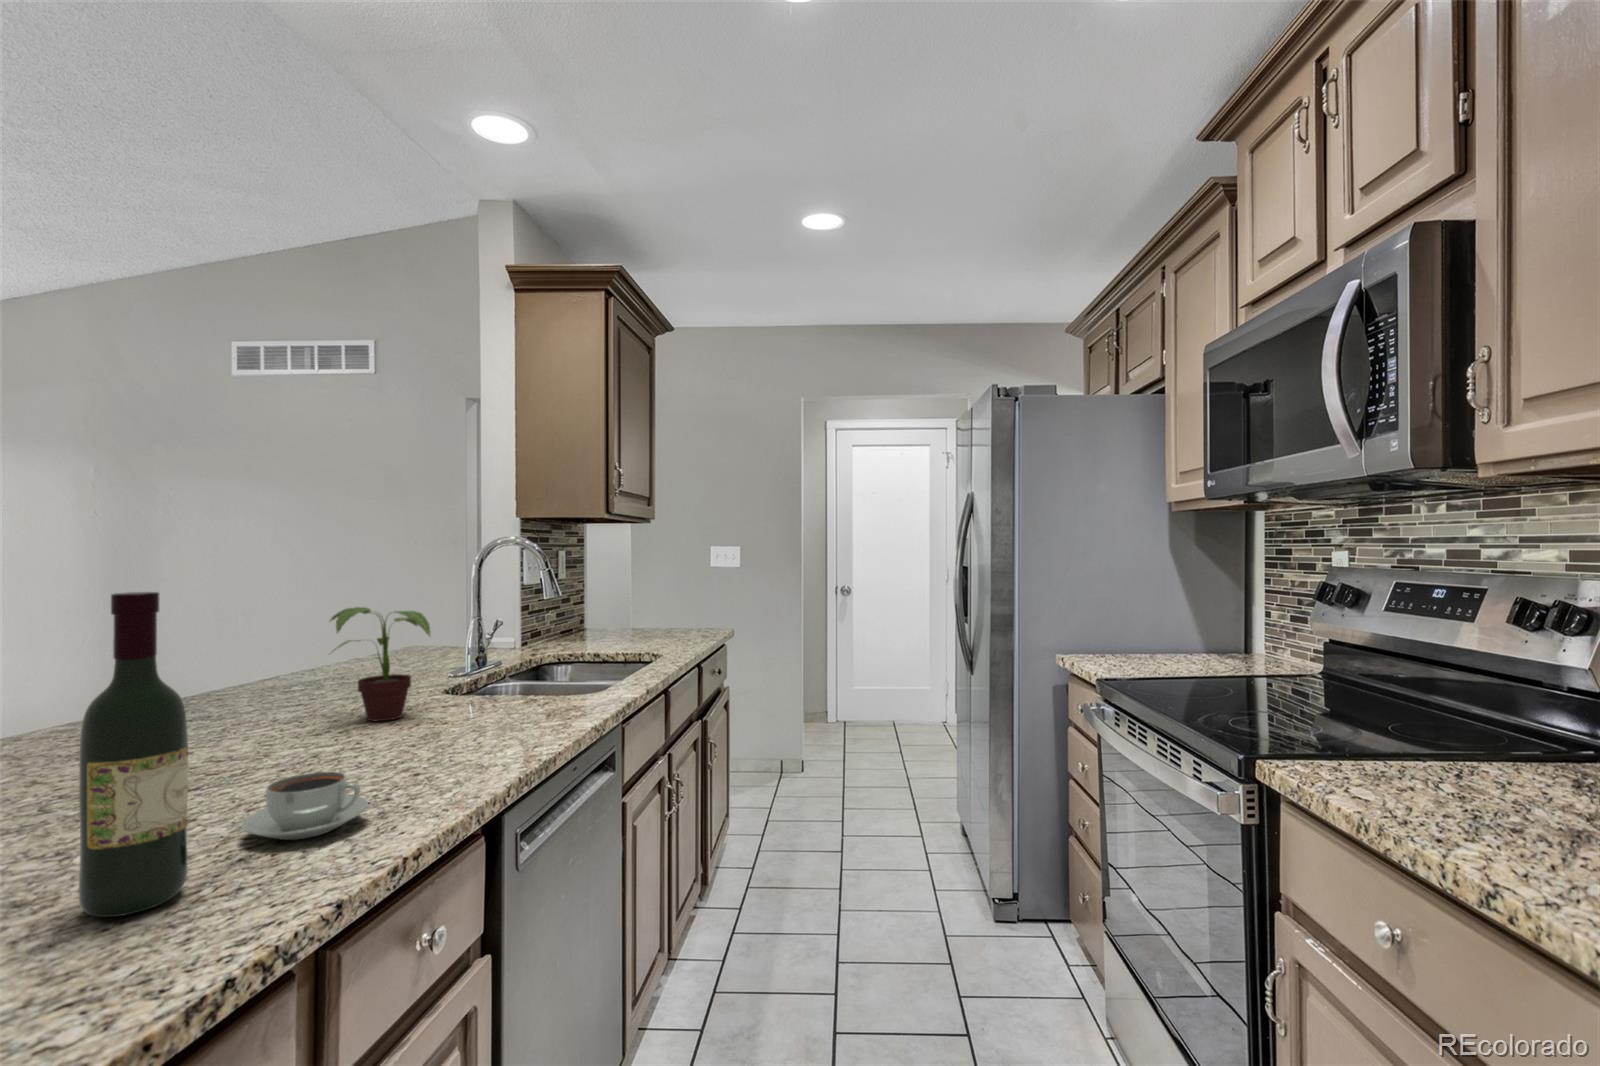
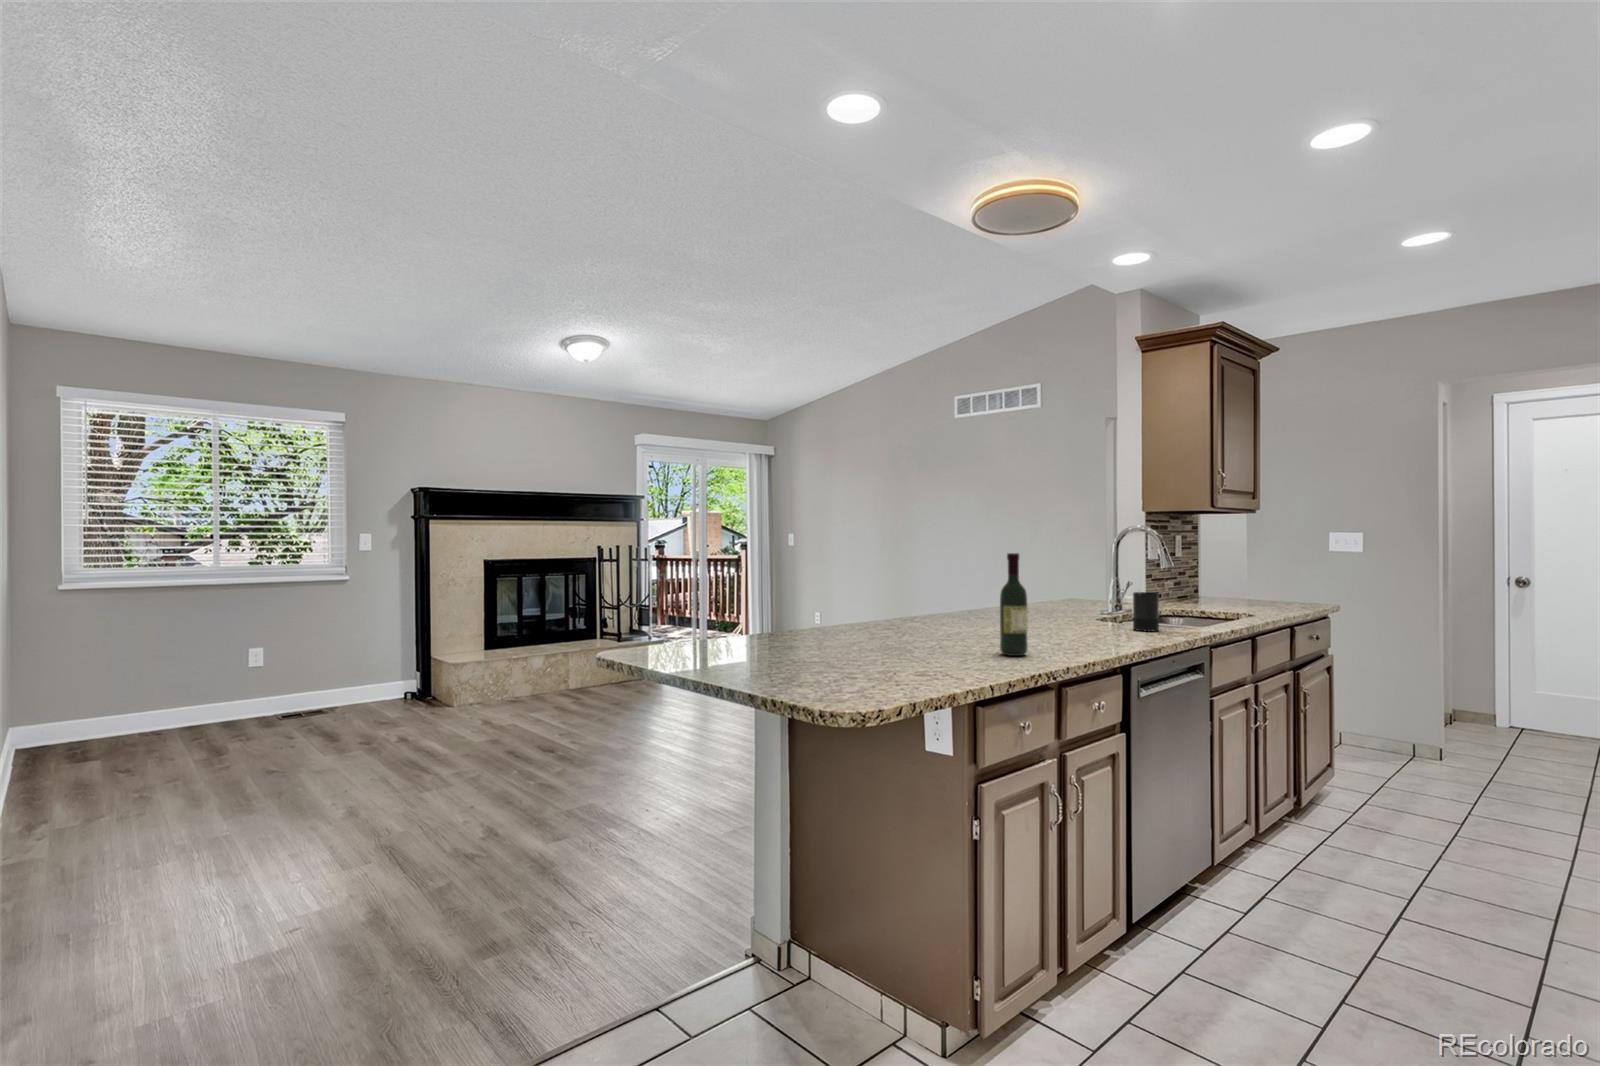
potted plant: present [331,607,431,721] -> none [1043,567,1096,627]
candle: none [498,639,545,715] -> present [1133,592,1159,631]
coffee cup: present [241,772,368,840] -> none [1035,629,1079,651]

